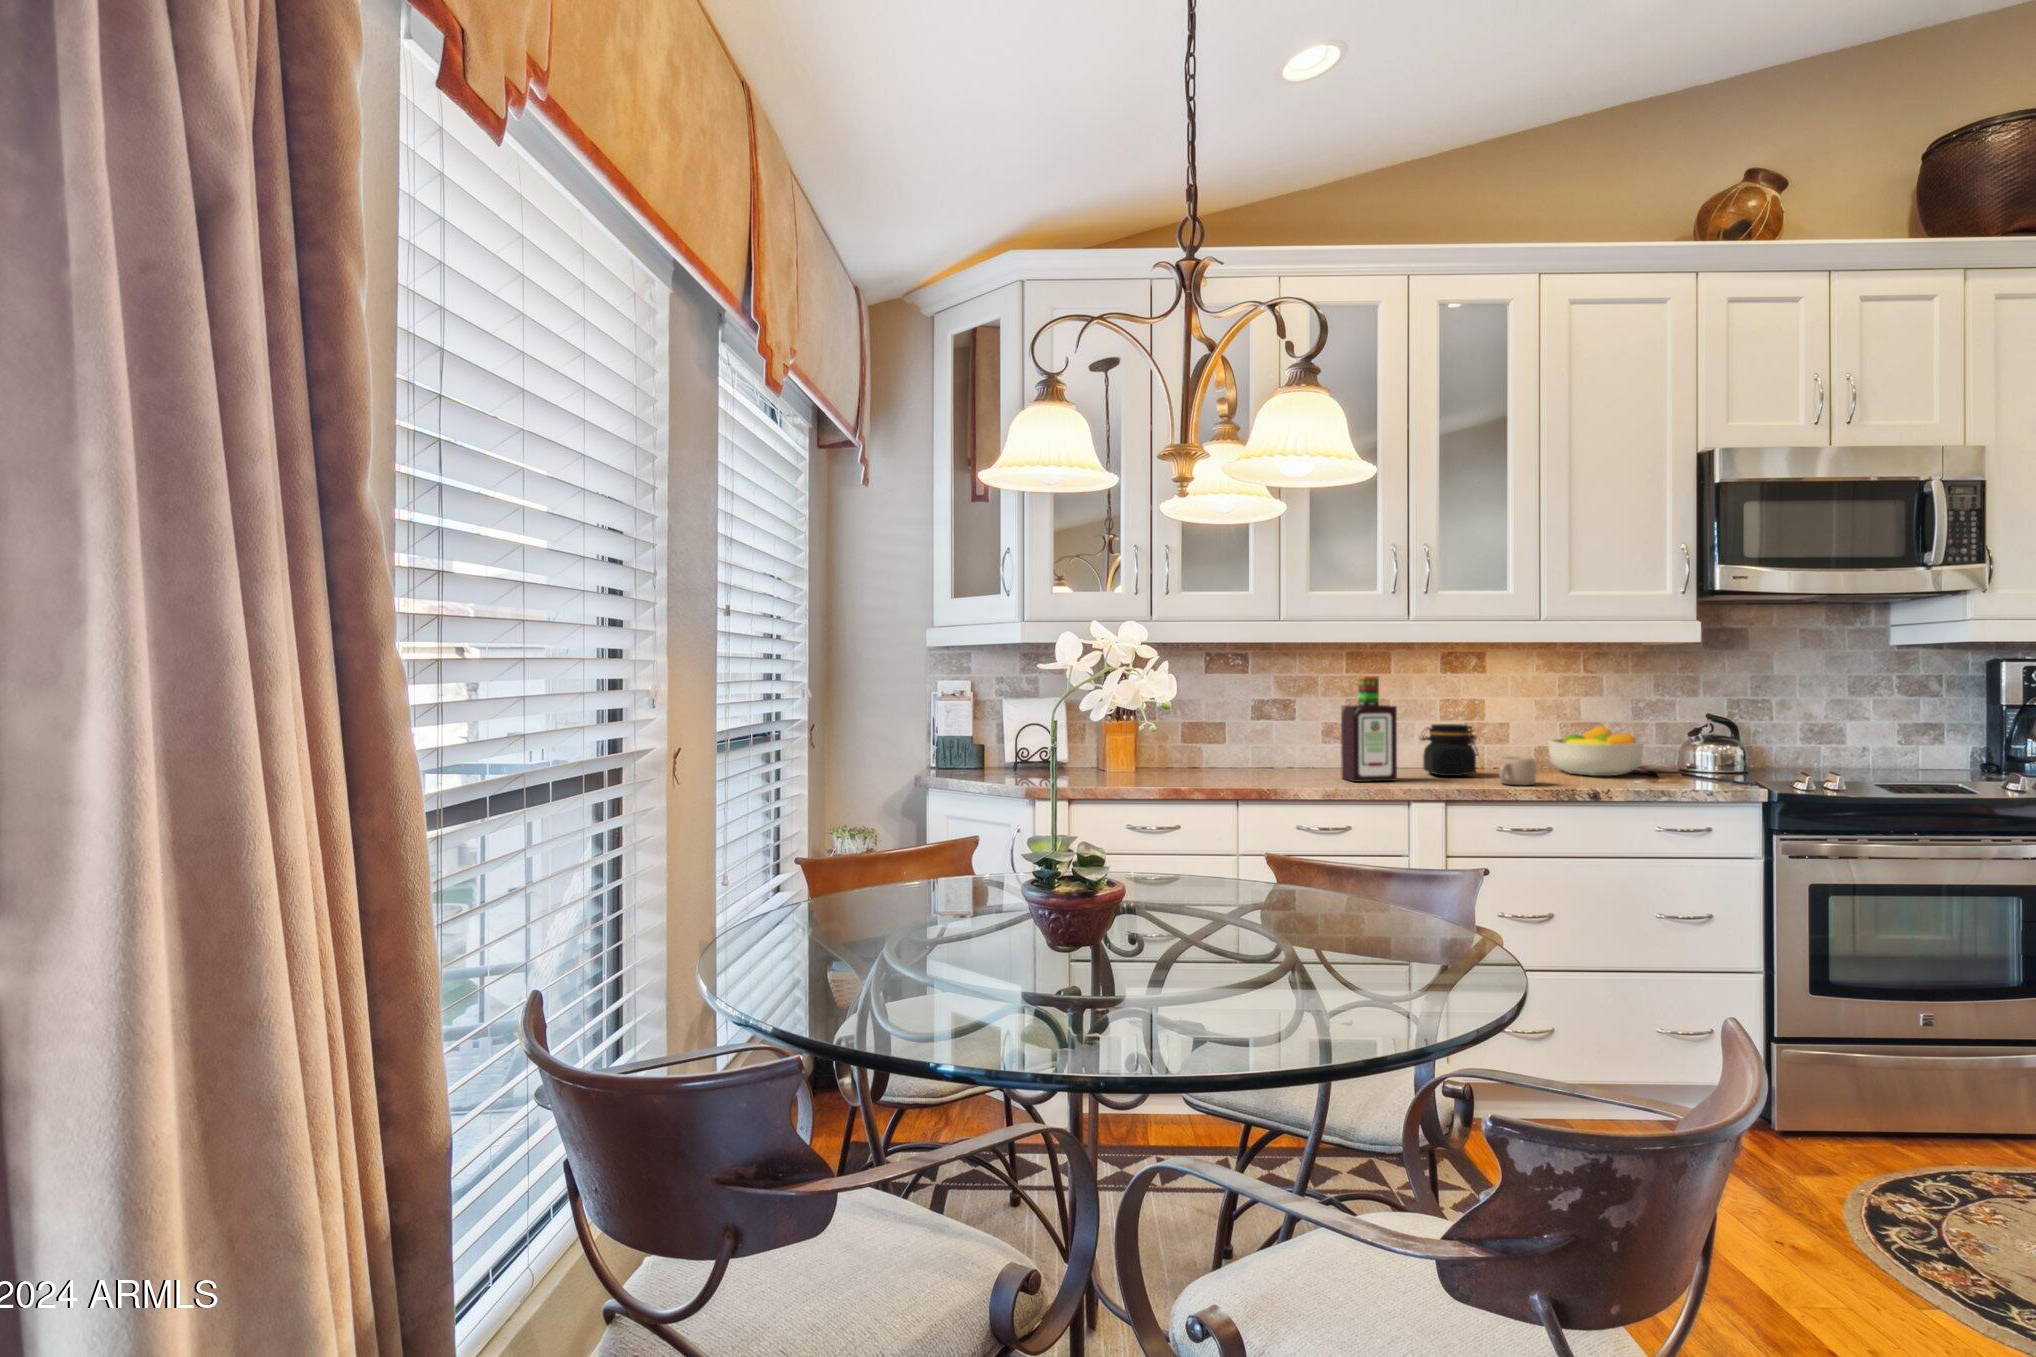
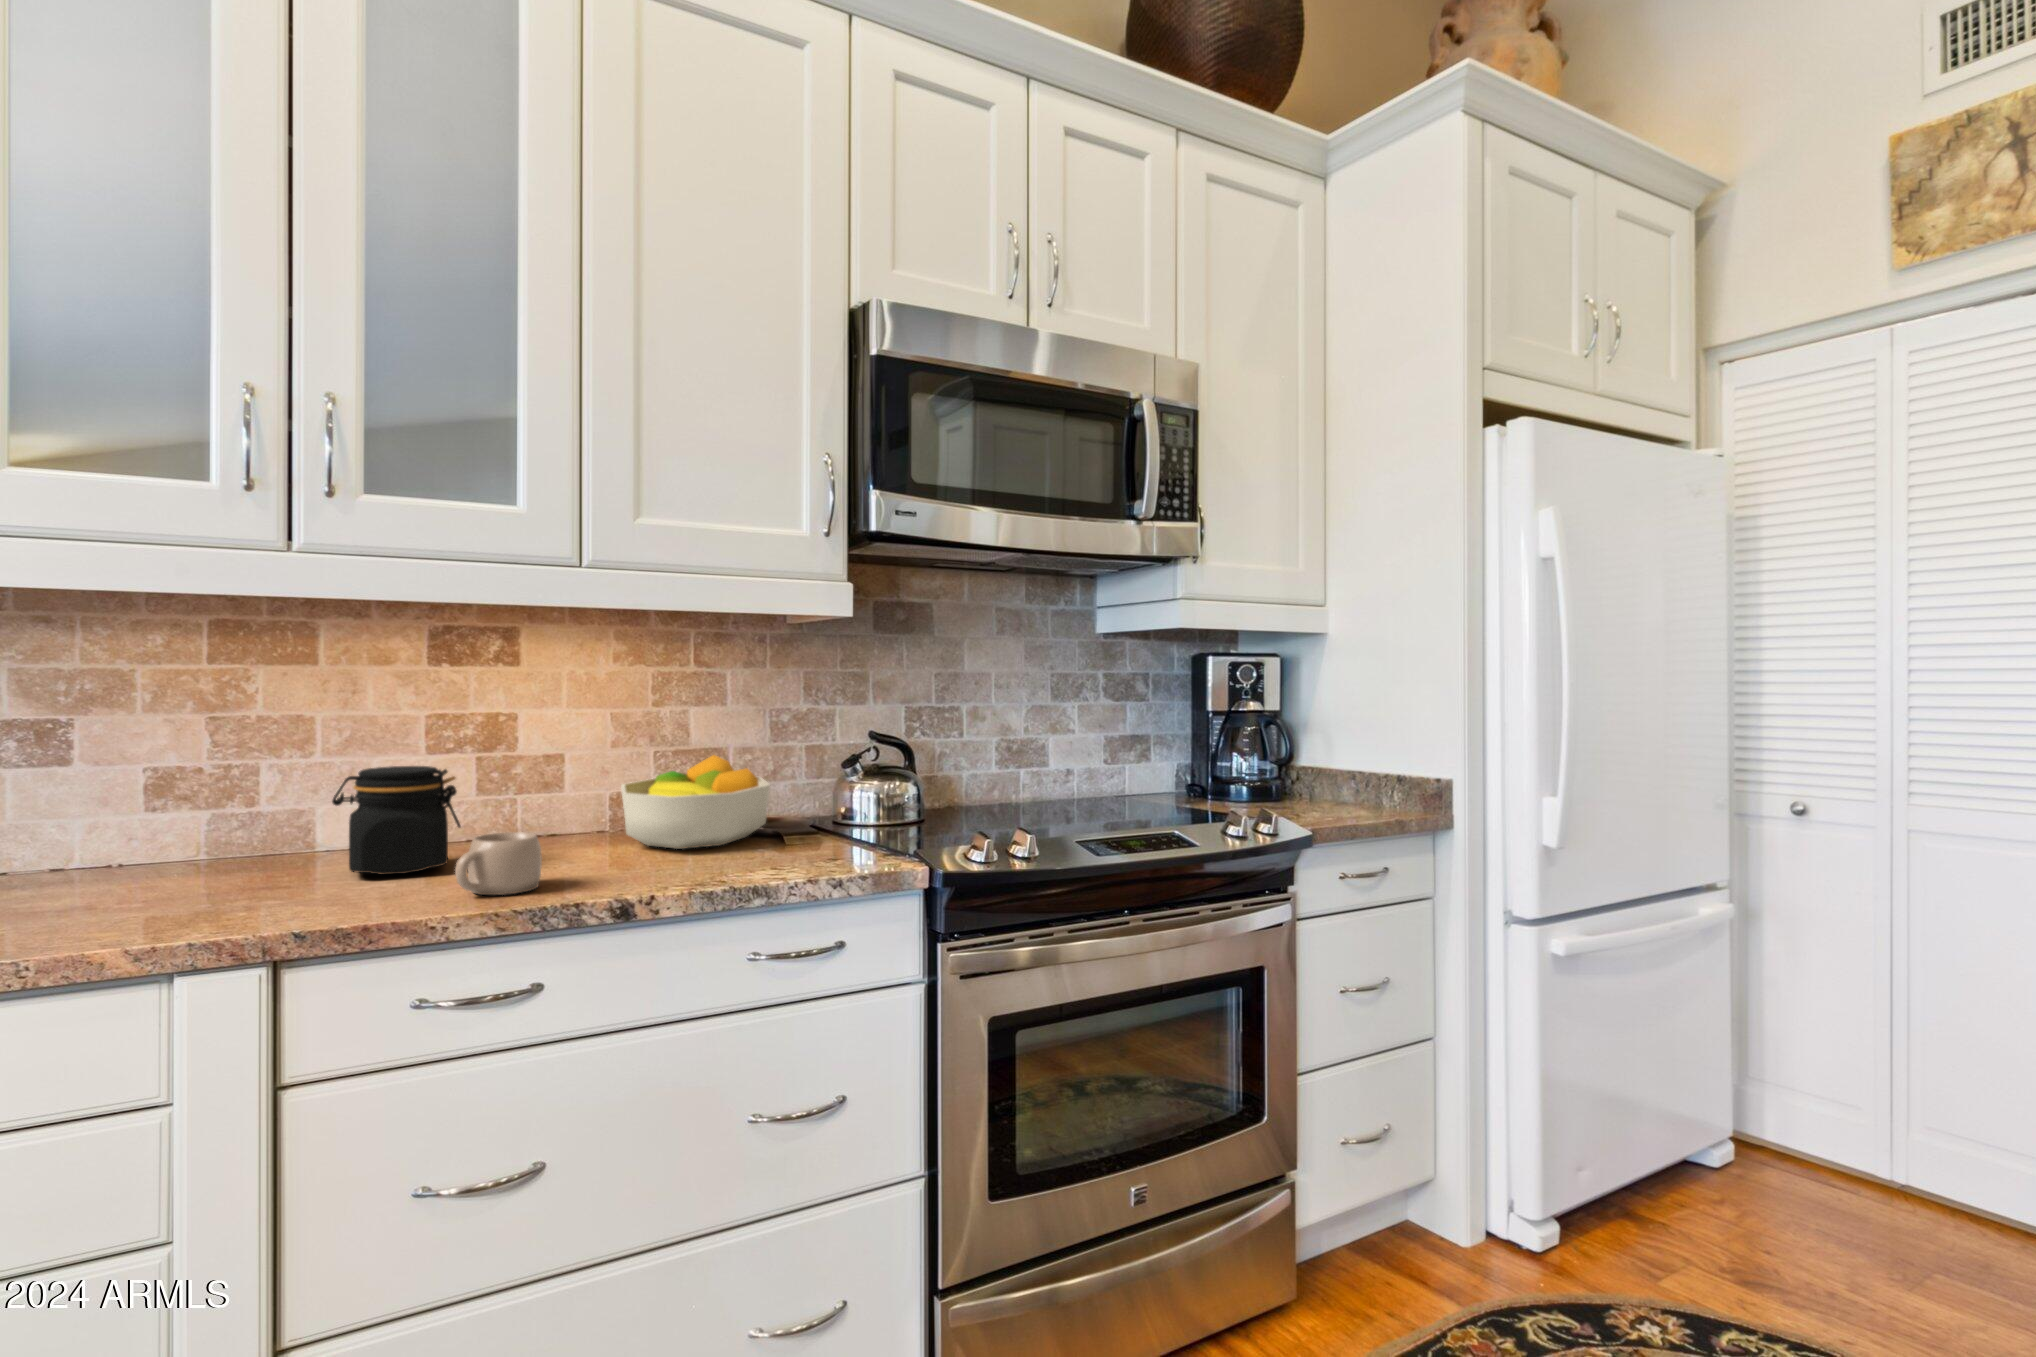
bottle: present [1341,676,1397,782] -> none [94,670,227,920]

